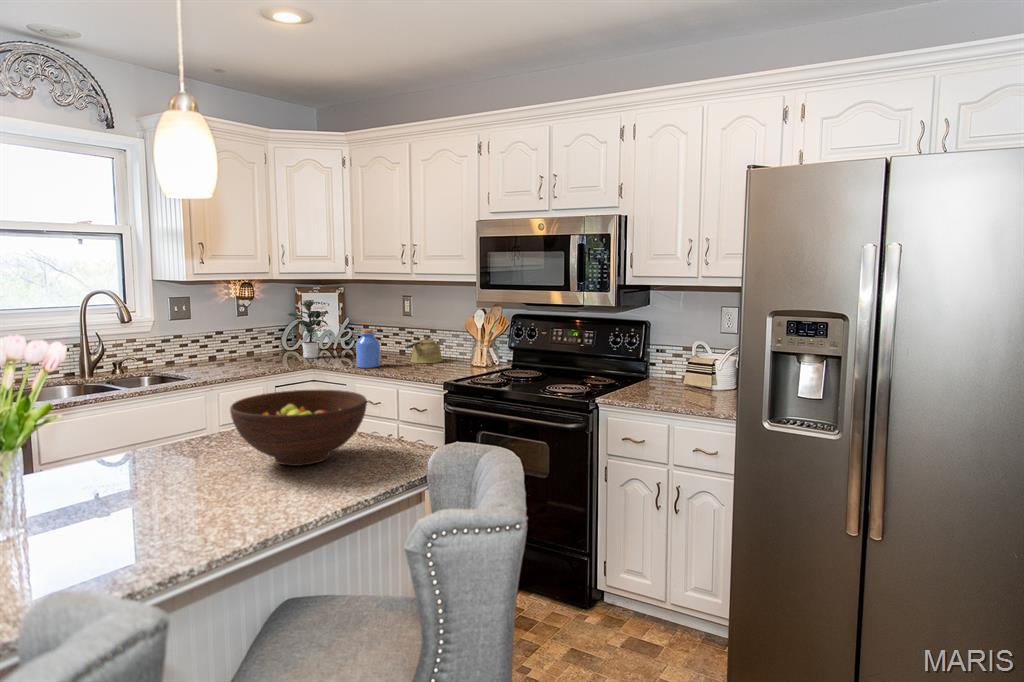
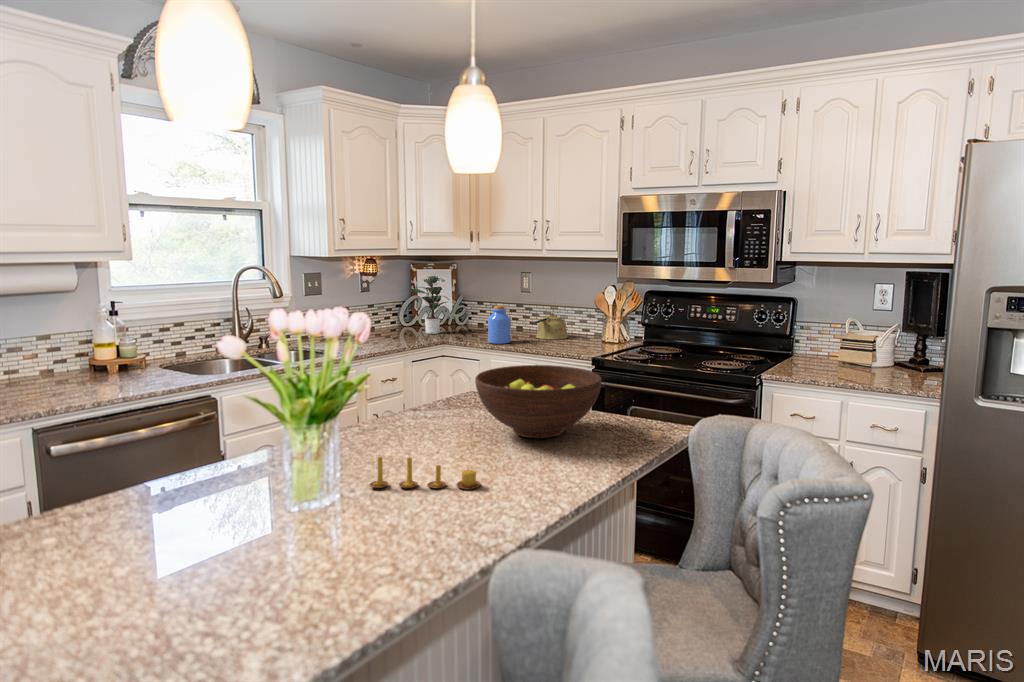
candle: none [61,484,183,522] -> present [370,457,481,489]

